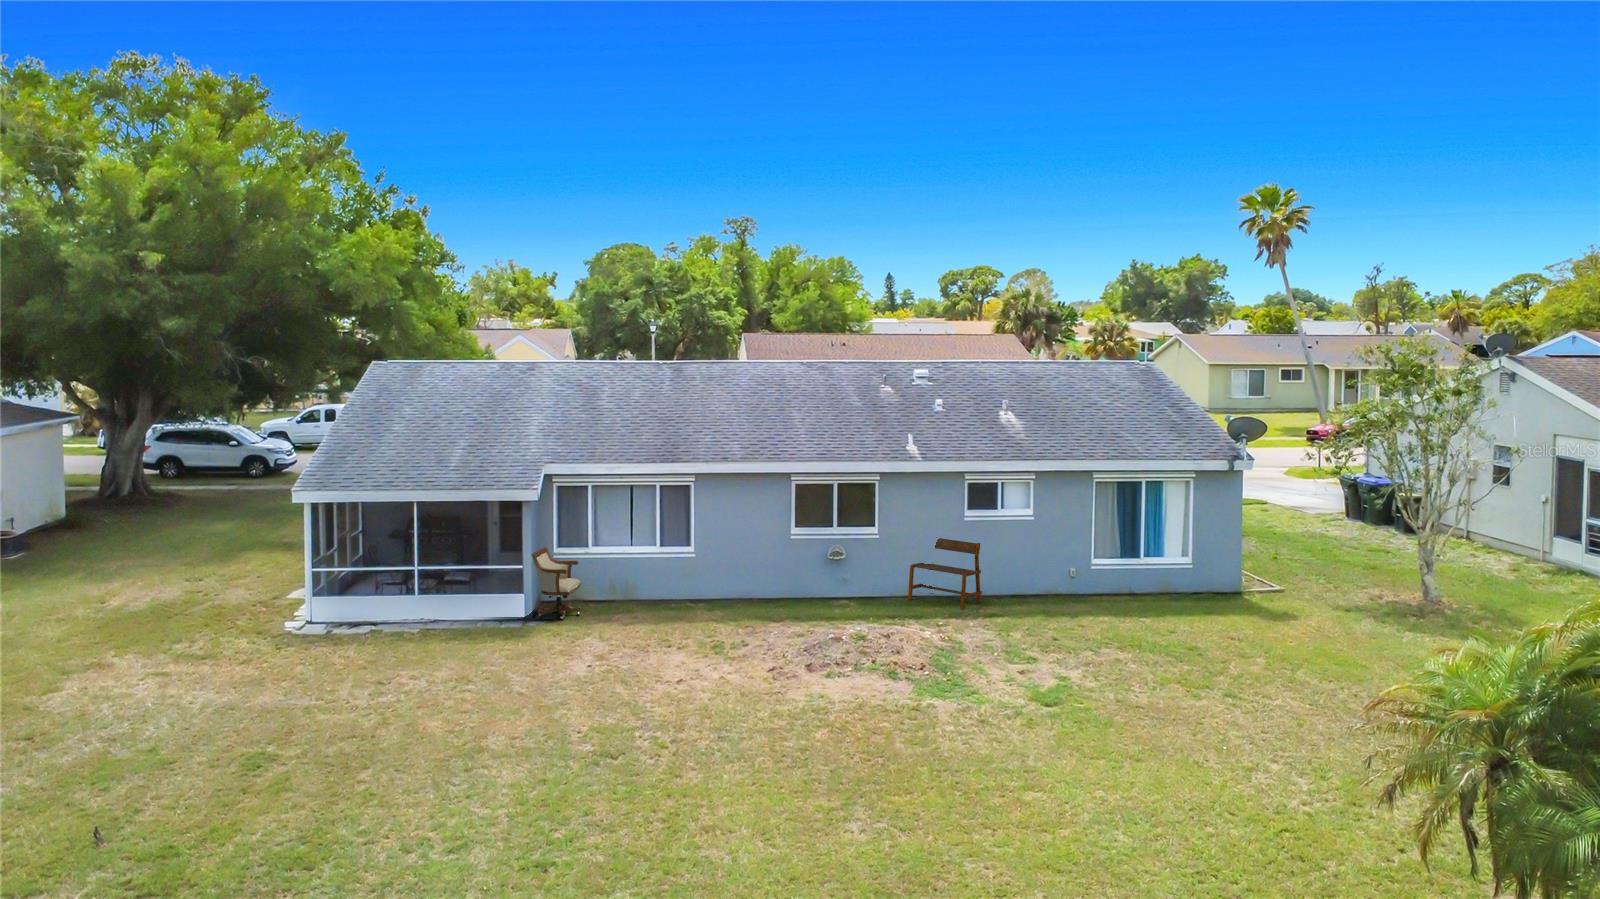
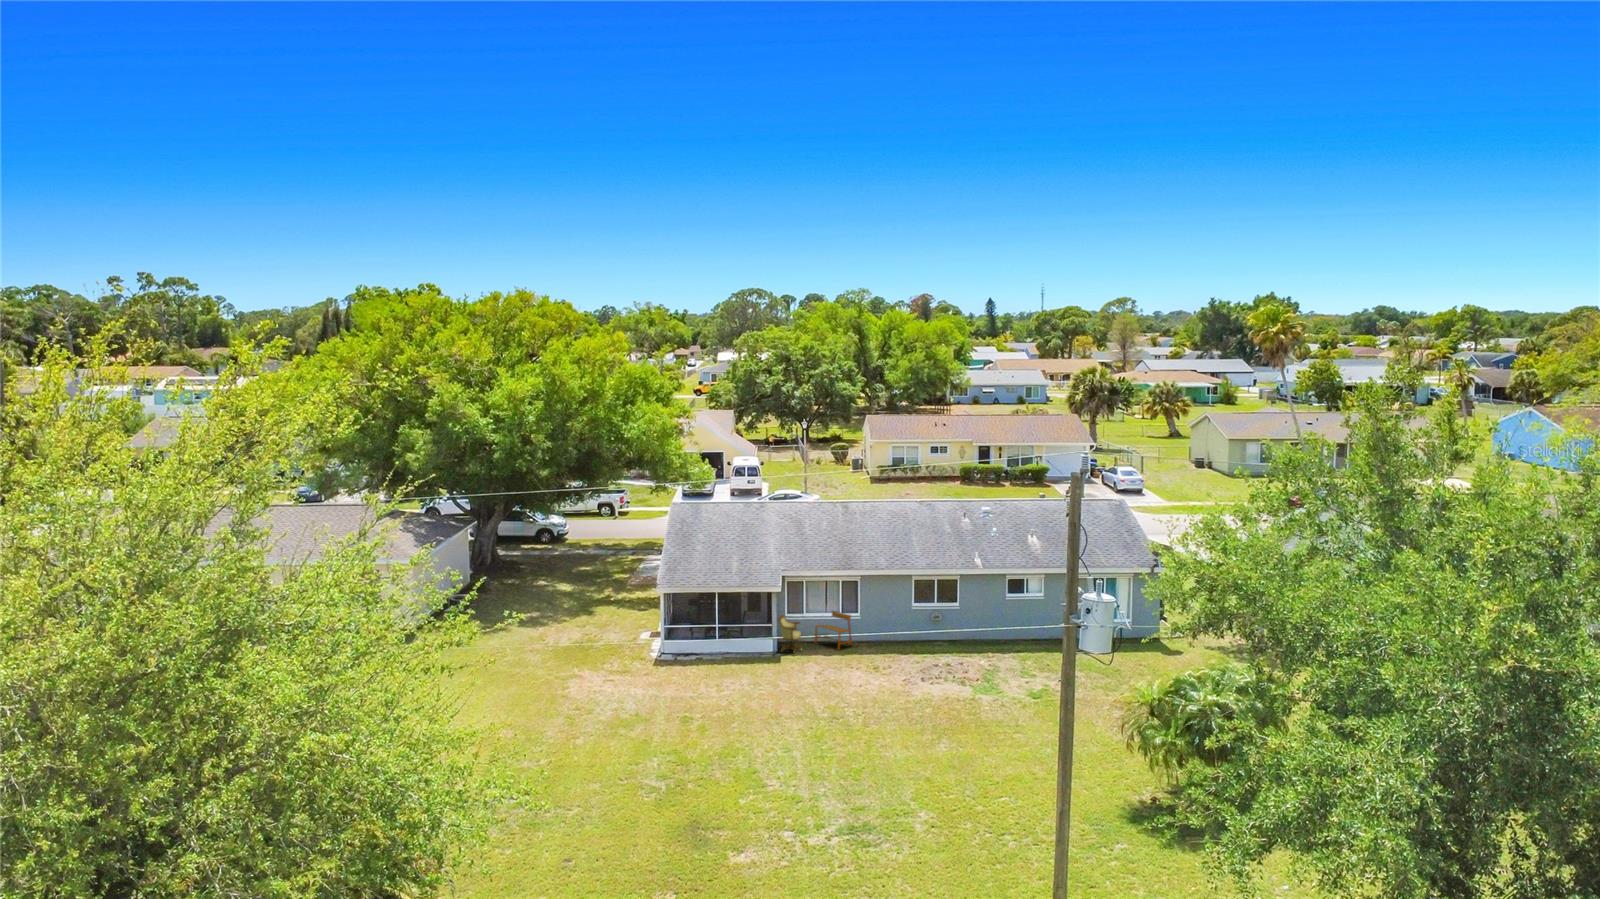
bench: present [908,538,982,609] -> present [815,611,852,650]

